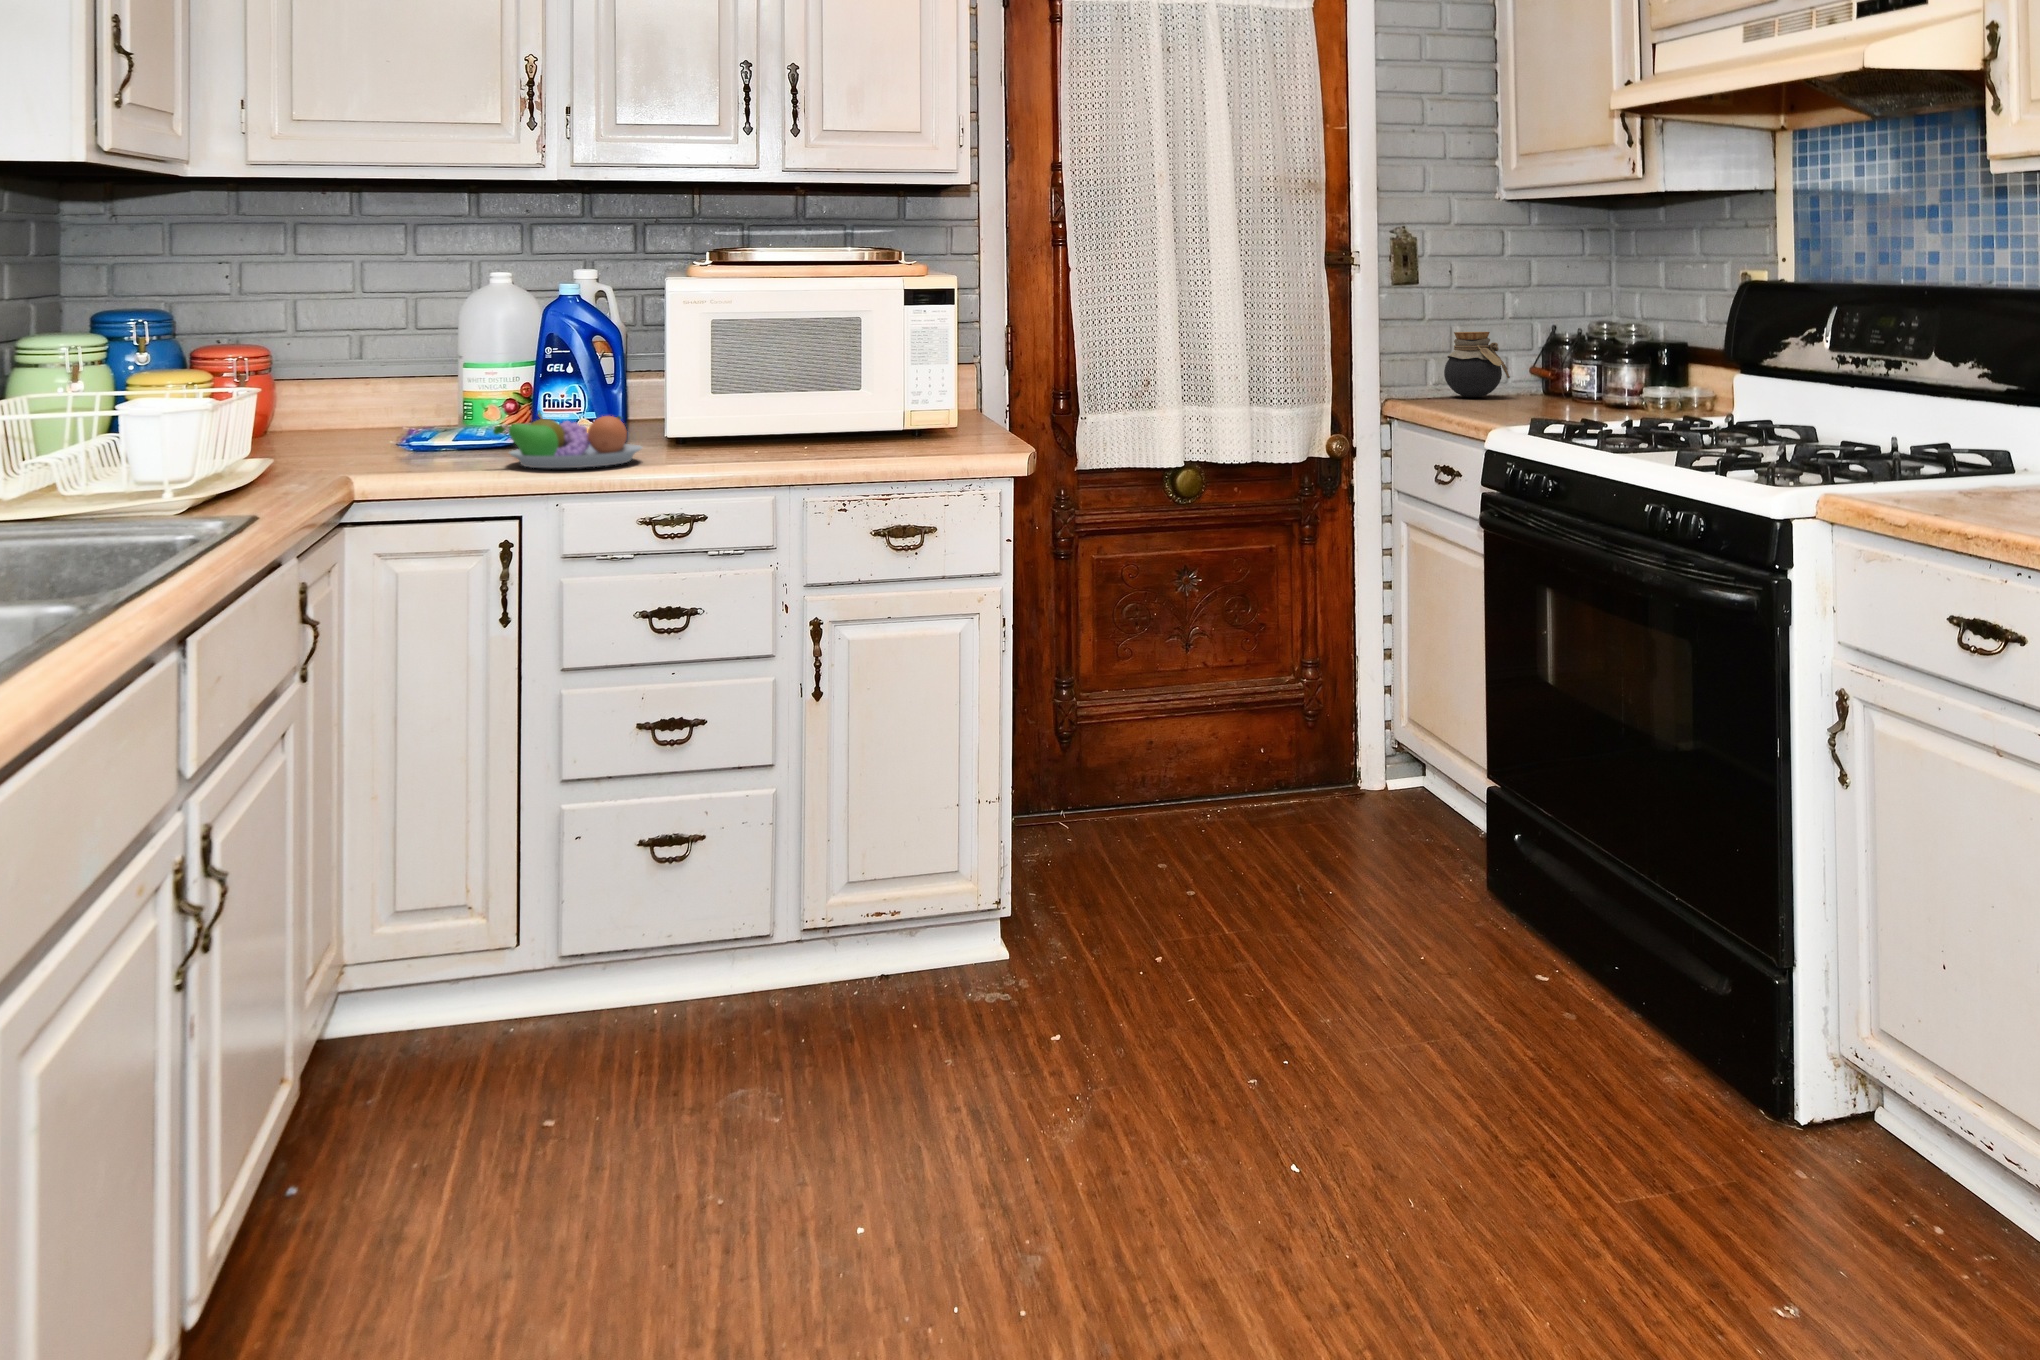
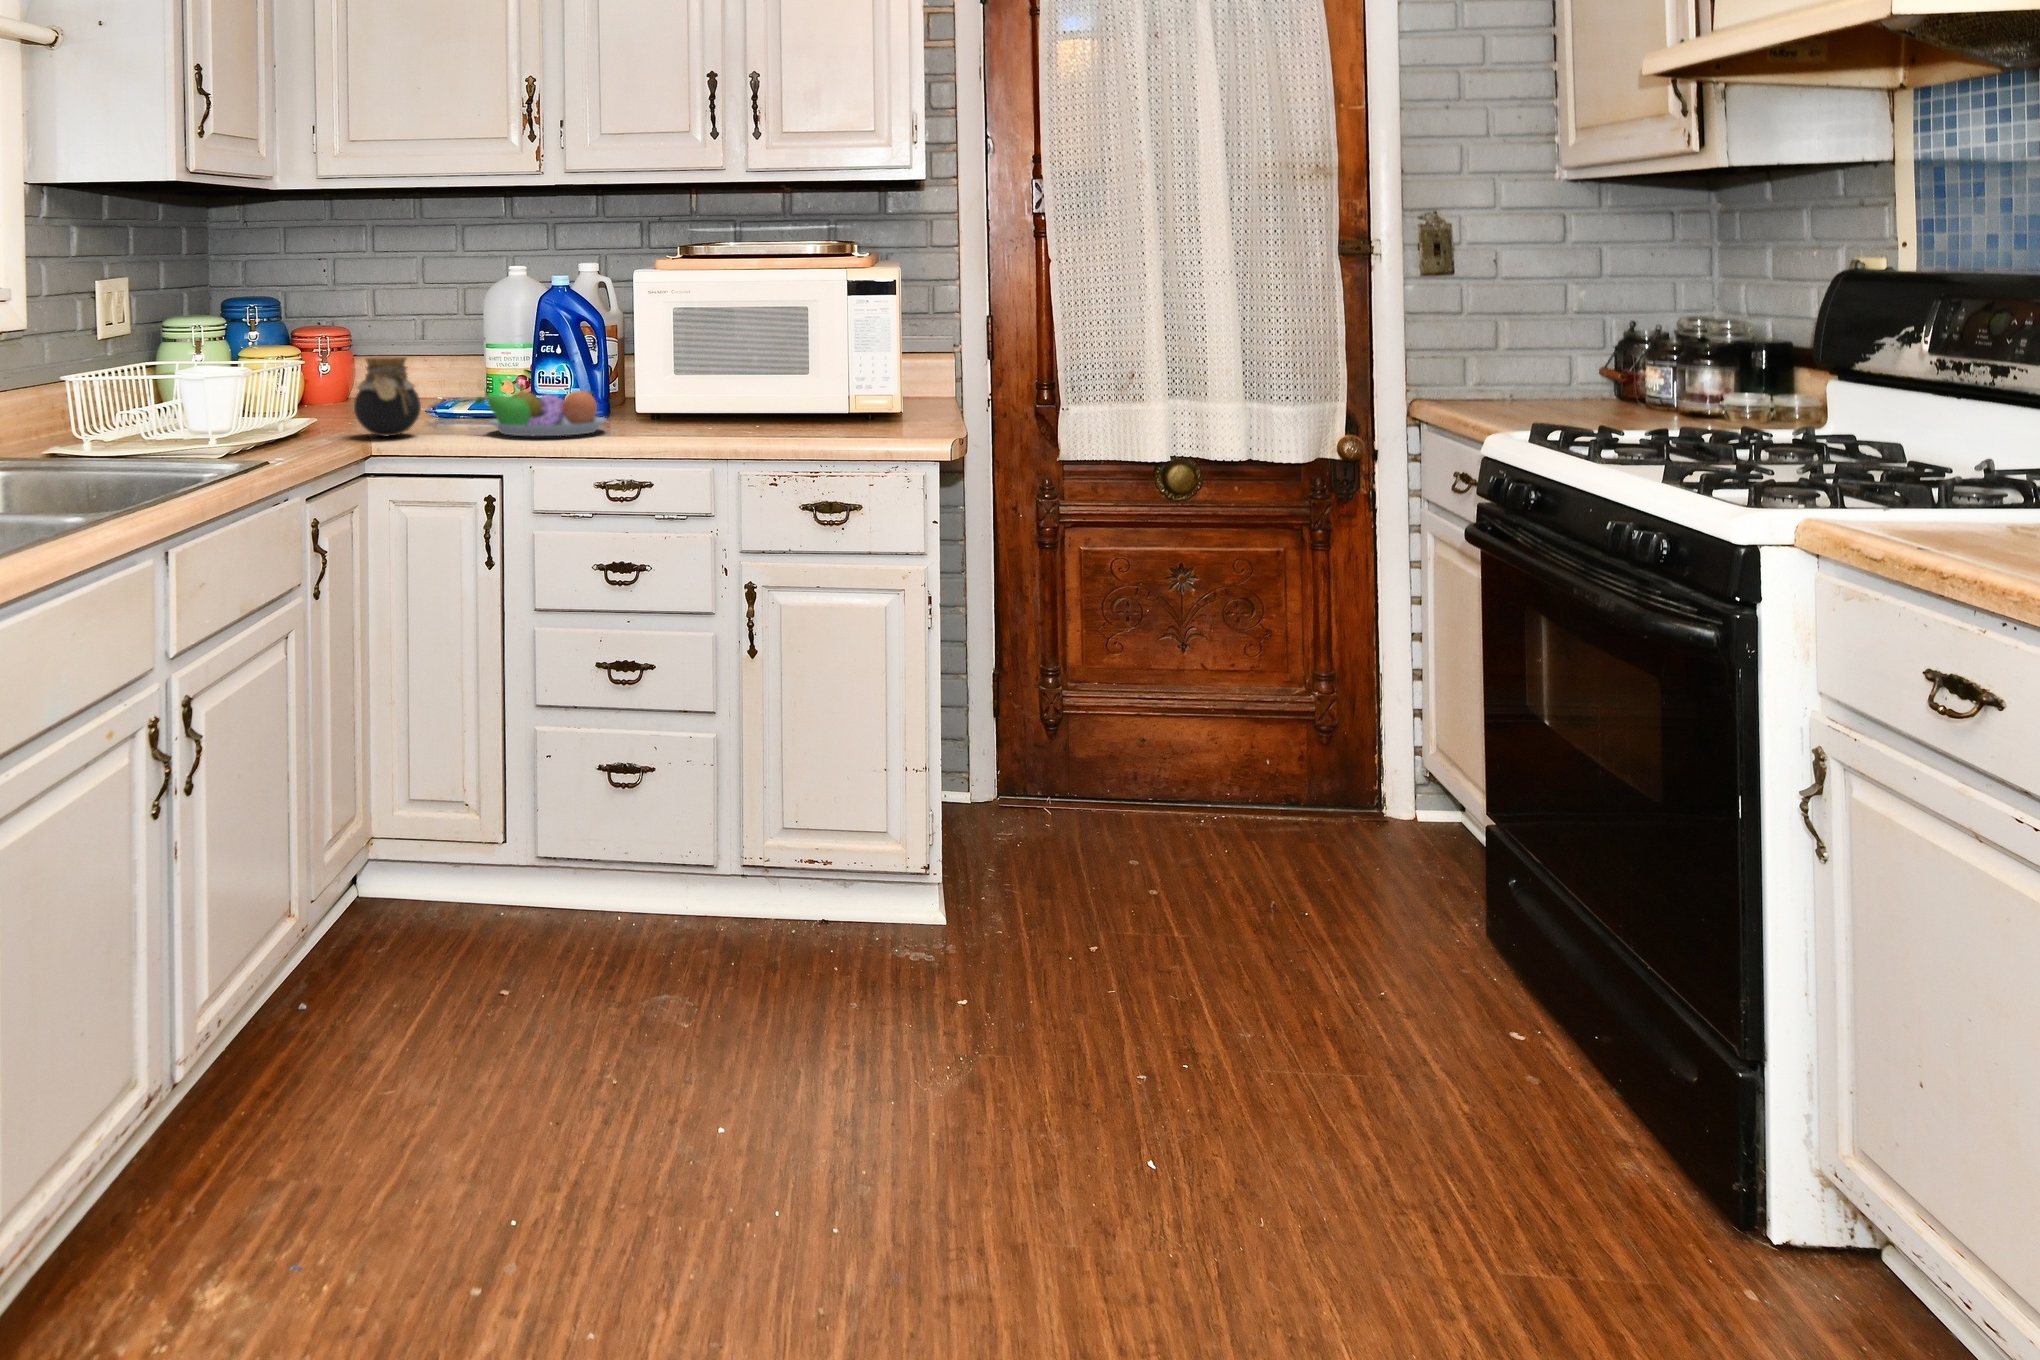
jar: present [1444,332,1510,397] -> present [354,357,421,436]

